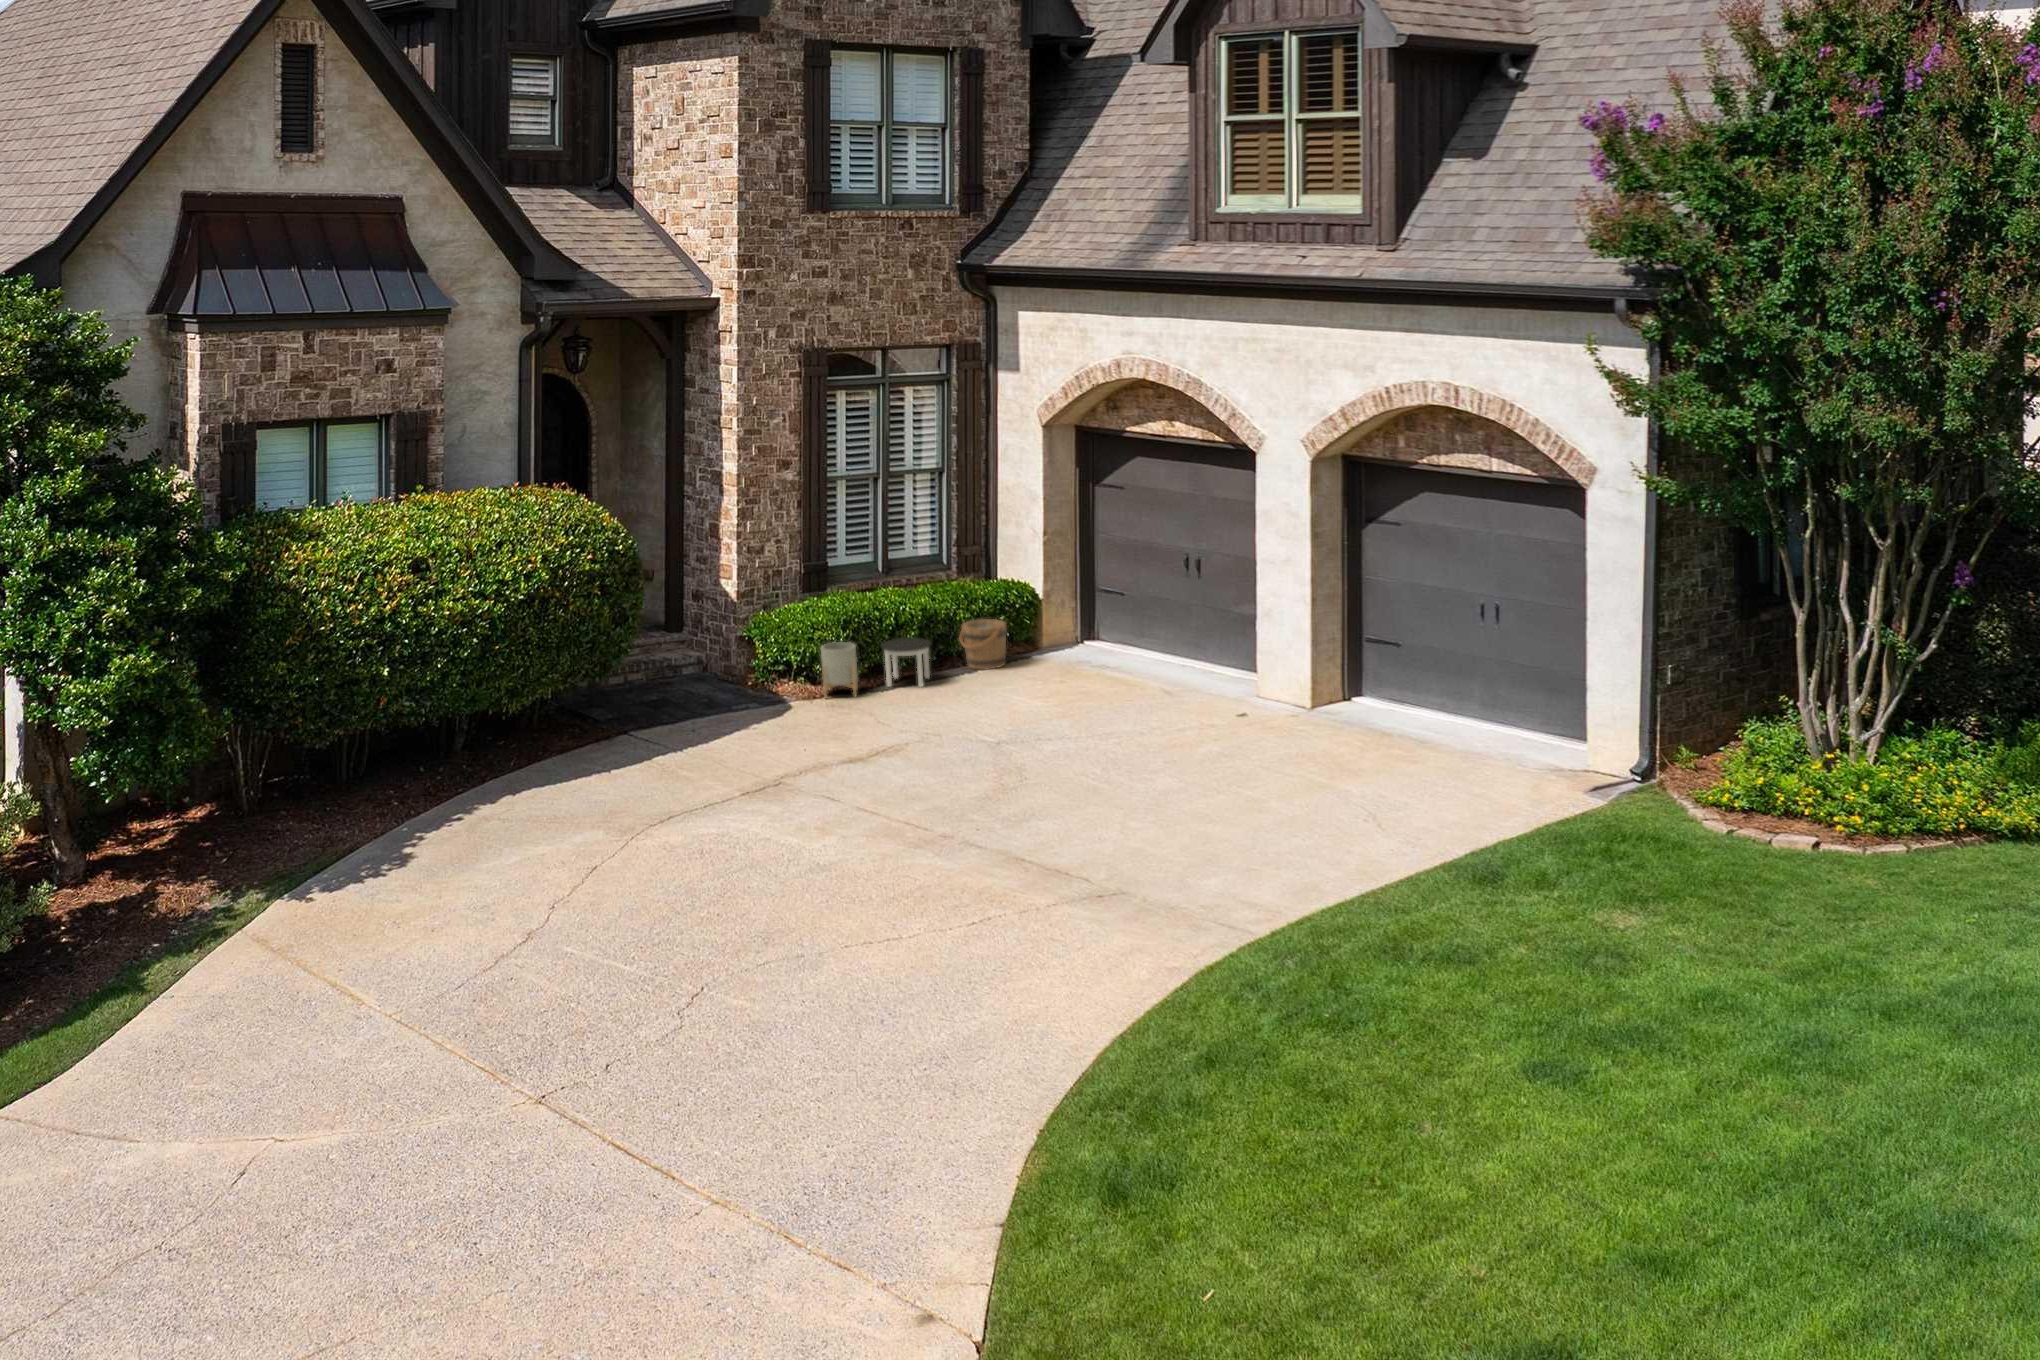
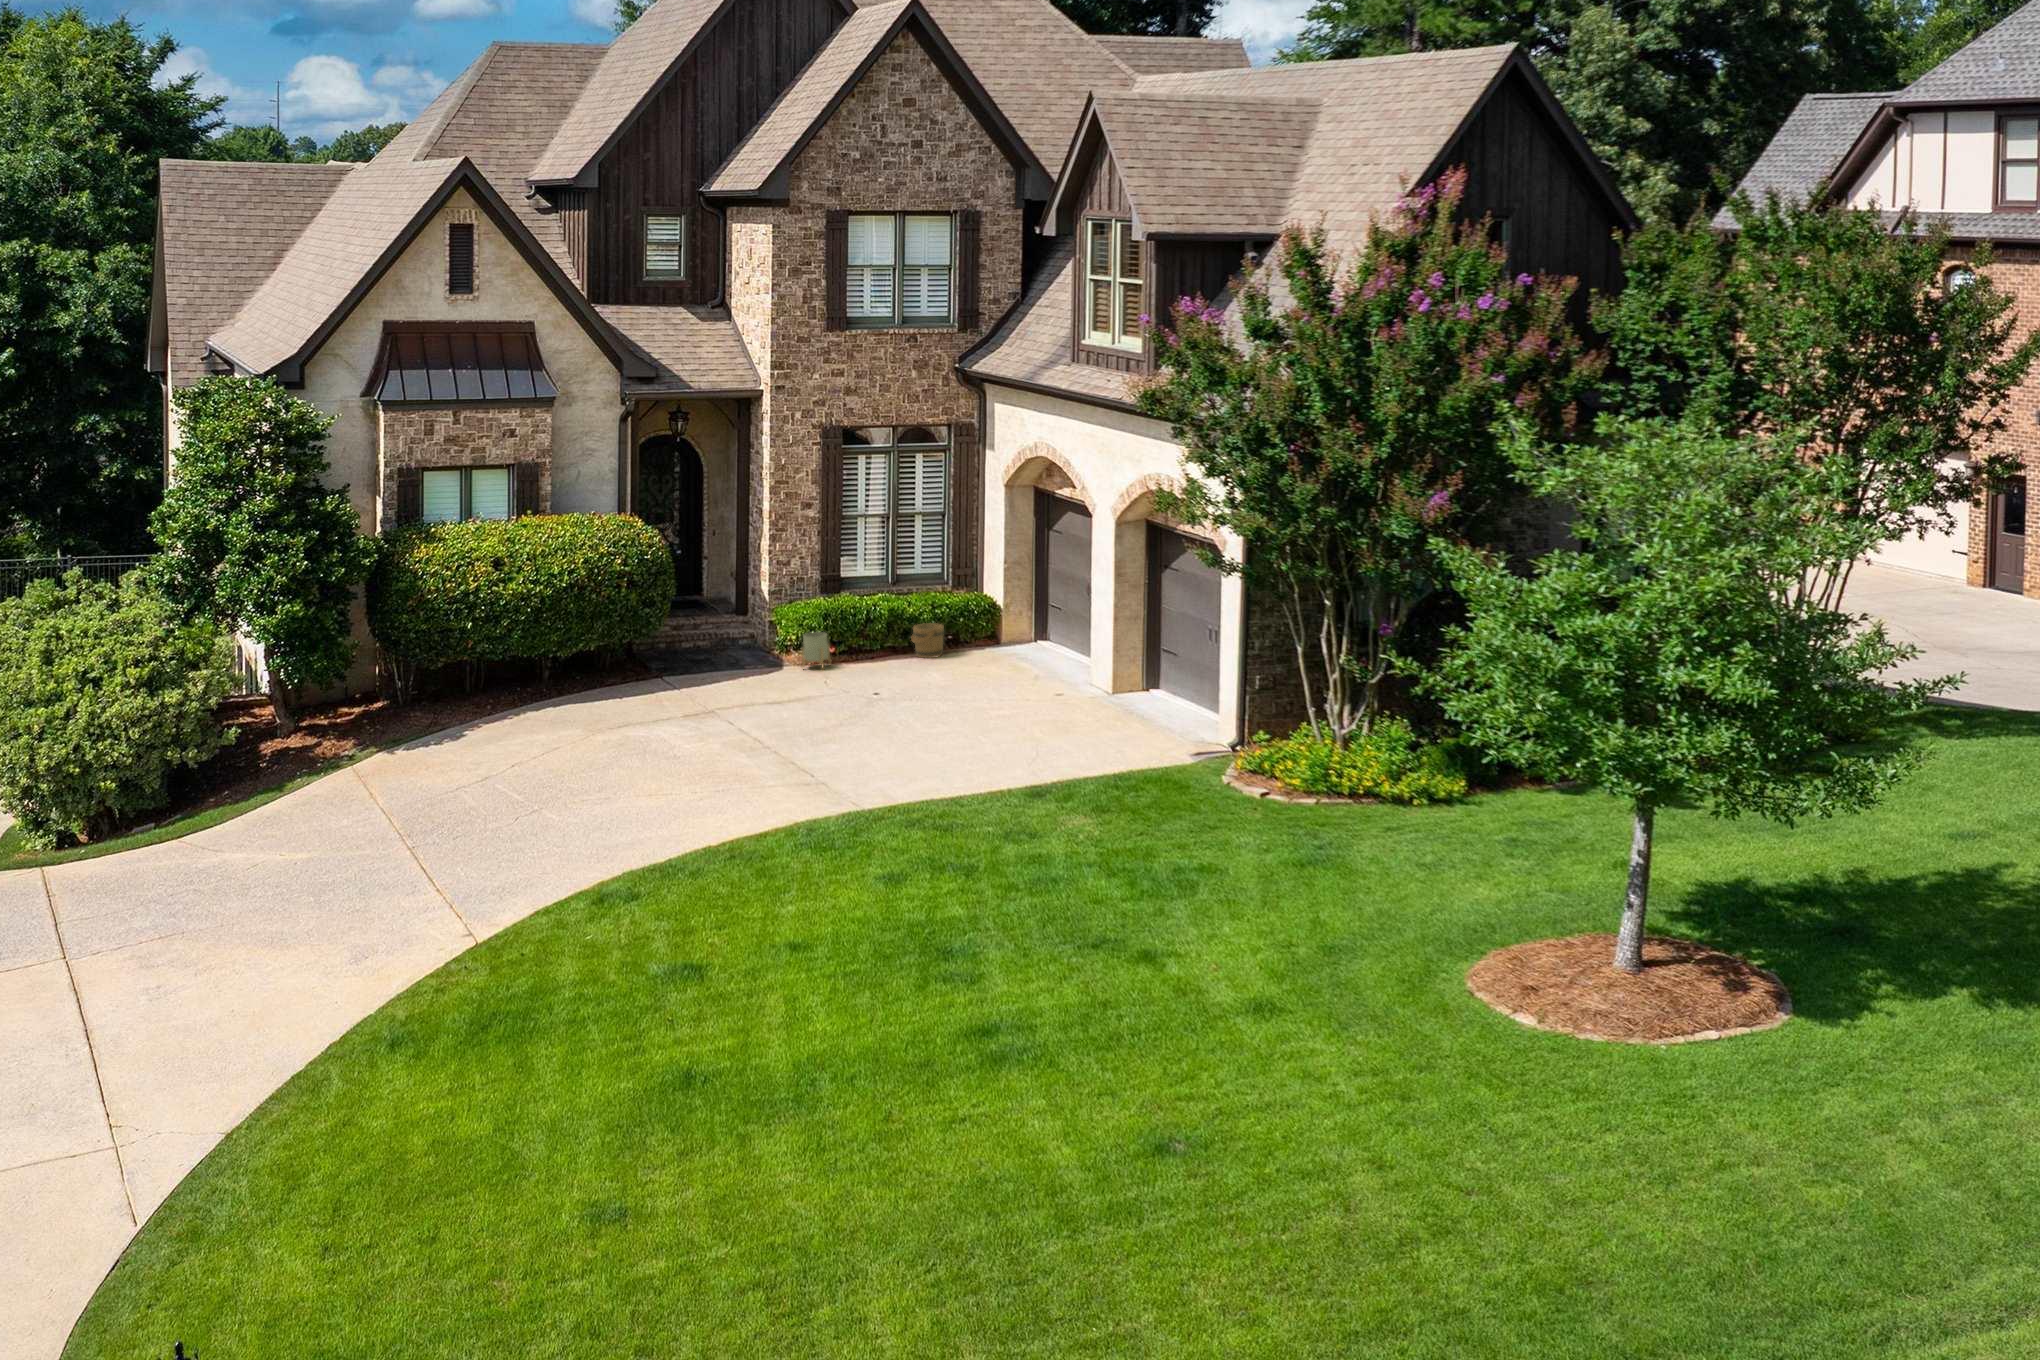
round table: present [881,638,932,687] -> none [848,632,884,667]

